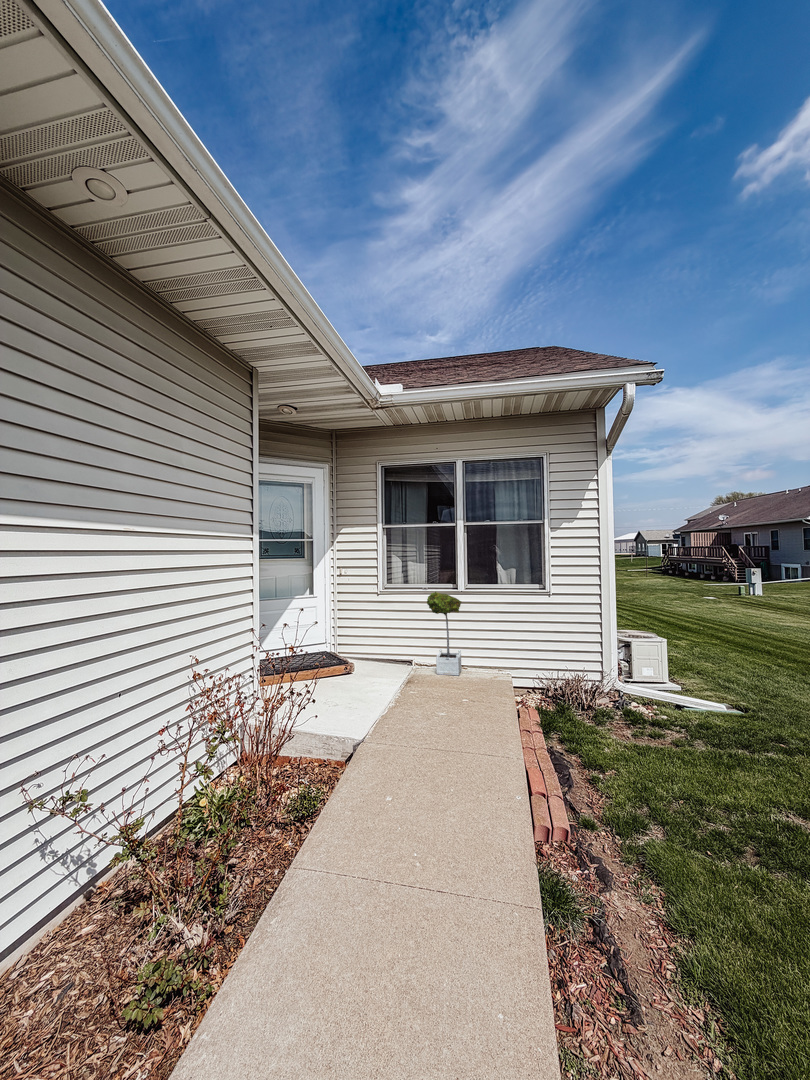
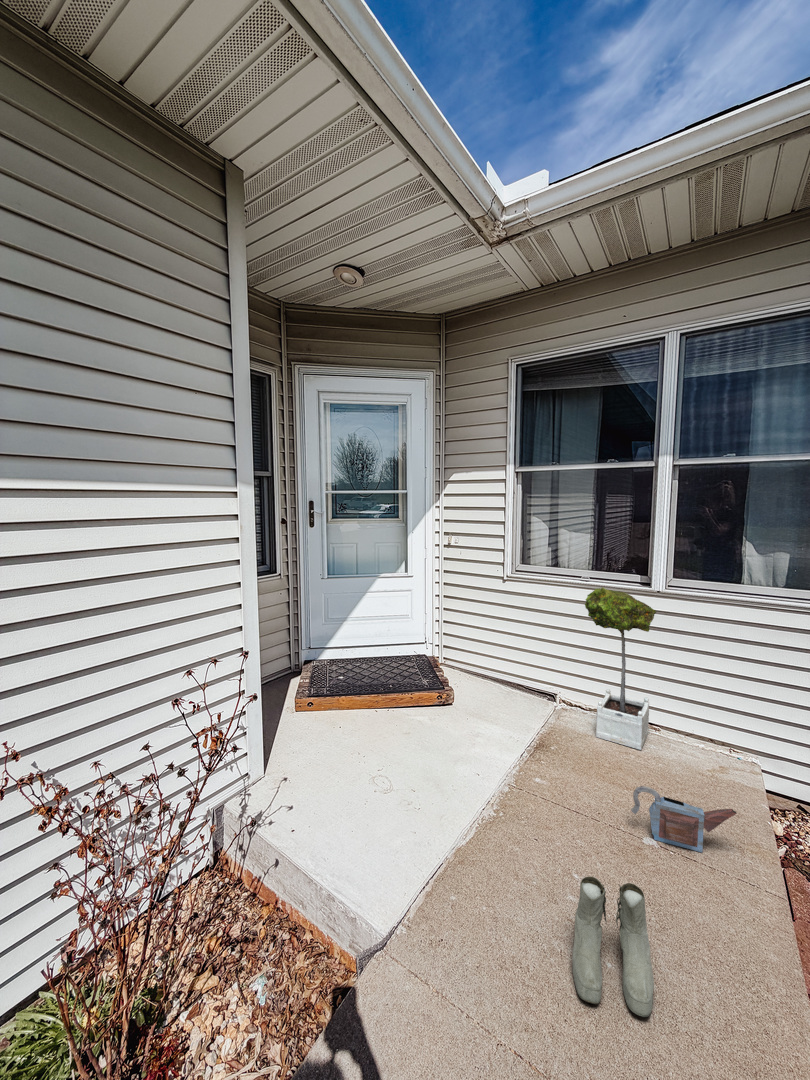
watering can: none [457,677,497,700] -> present [631,786,737,852]
boots: none [441,697,470,735] -> present [572,876,654,1017]

